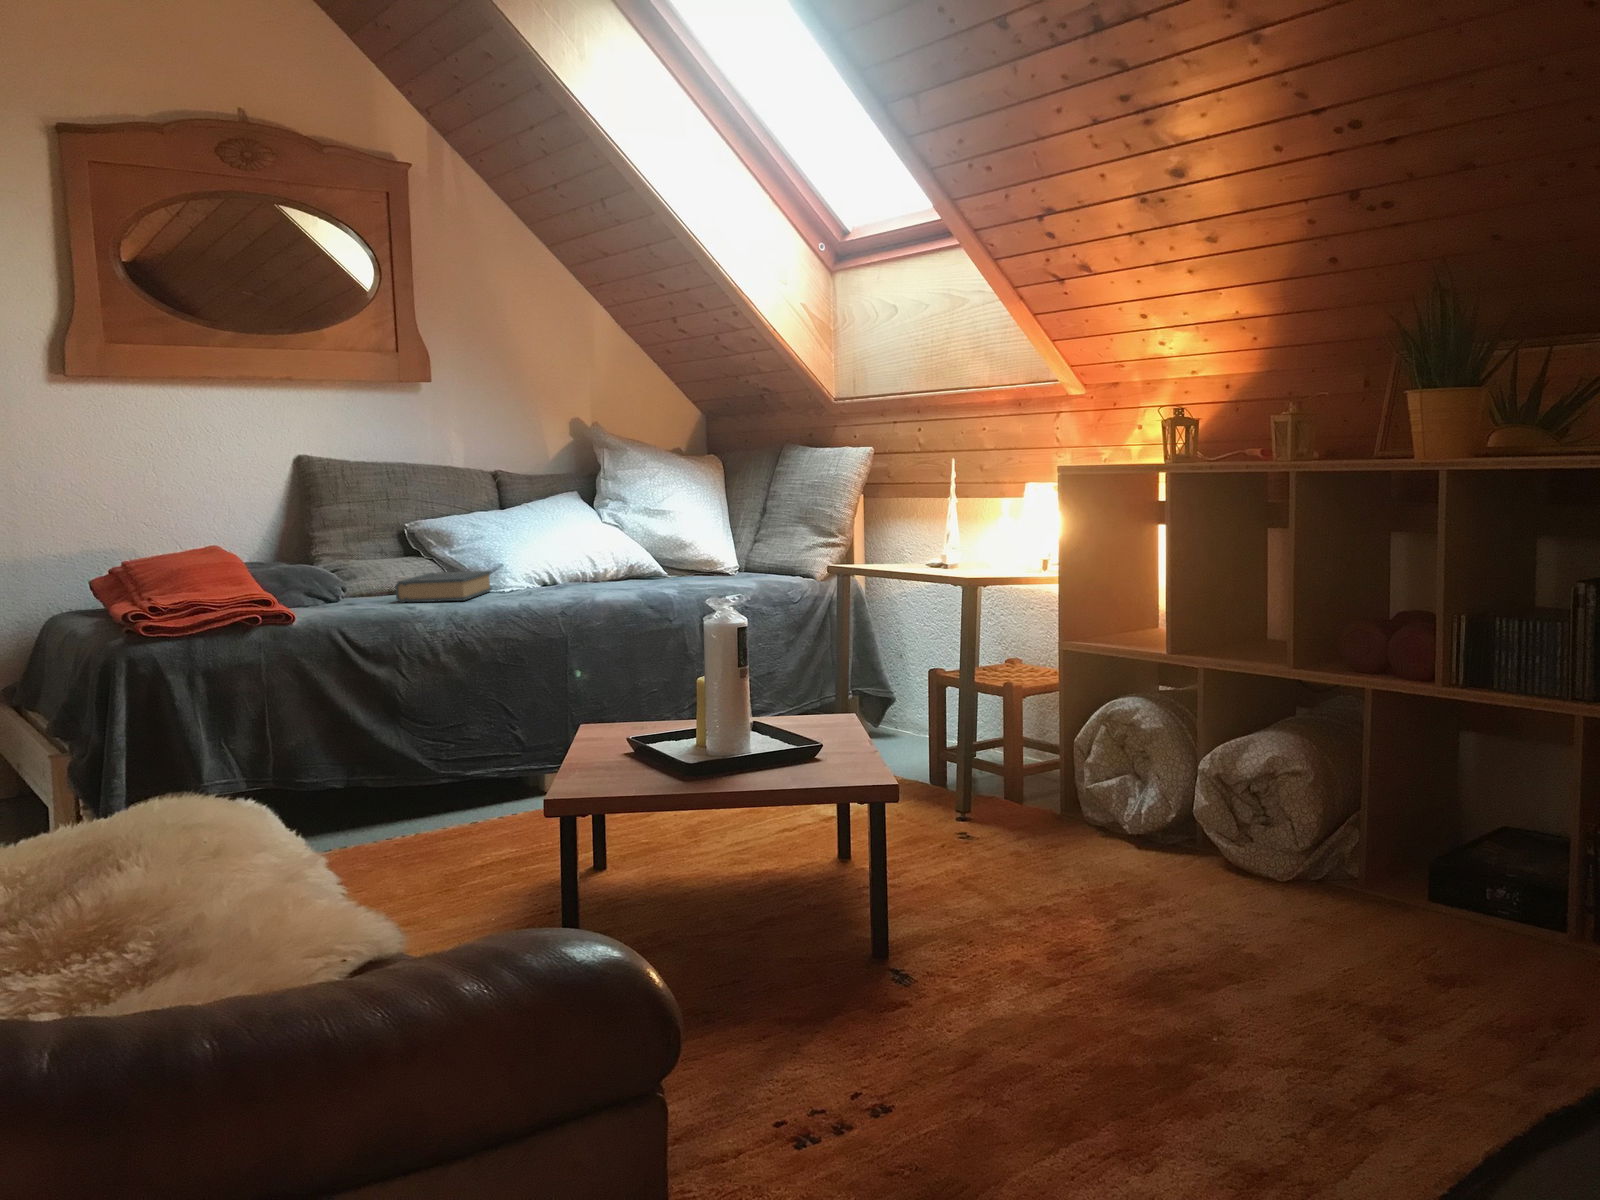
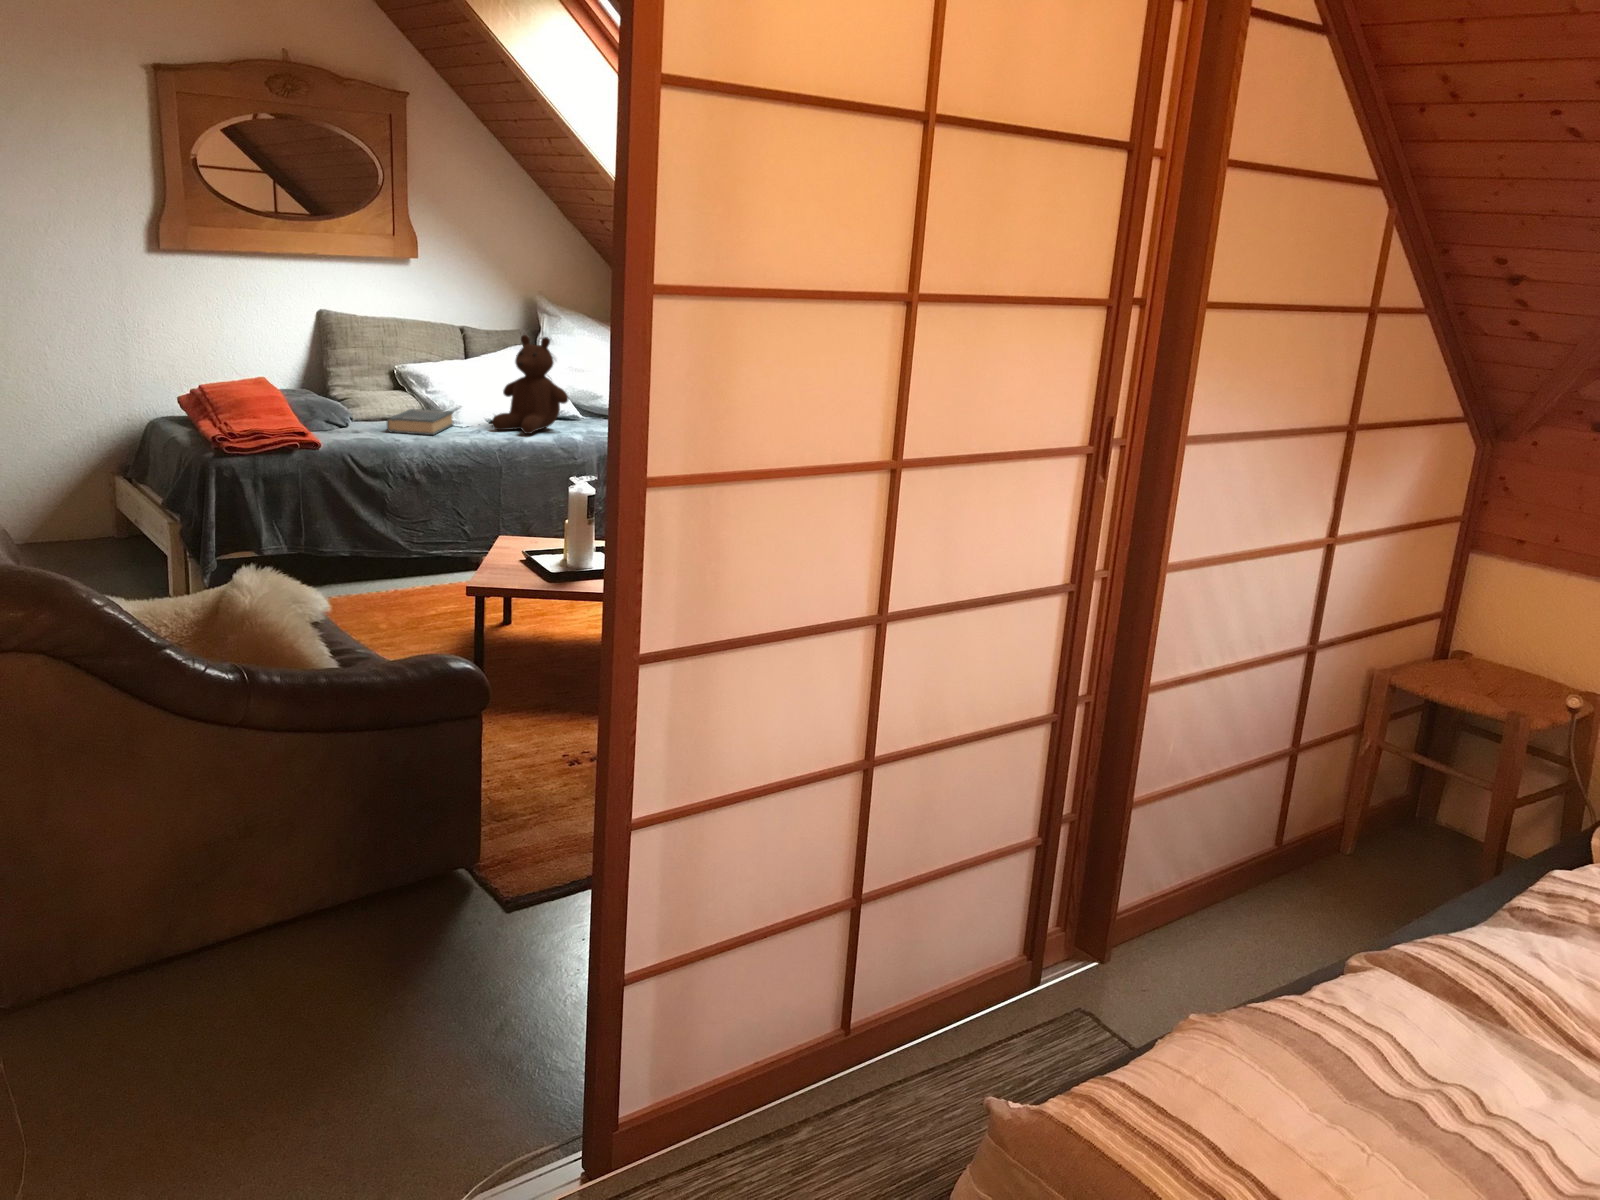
teddy bear: none [546,454,654,591] -> present [491,335,568,434]

